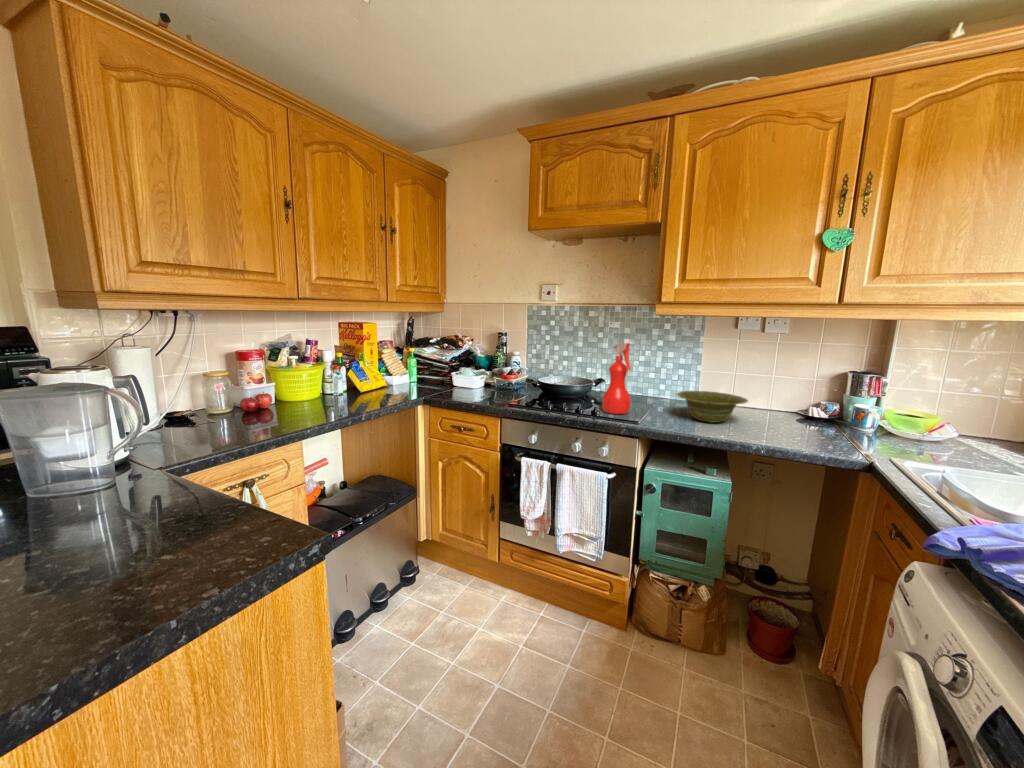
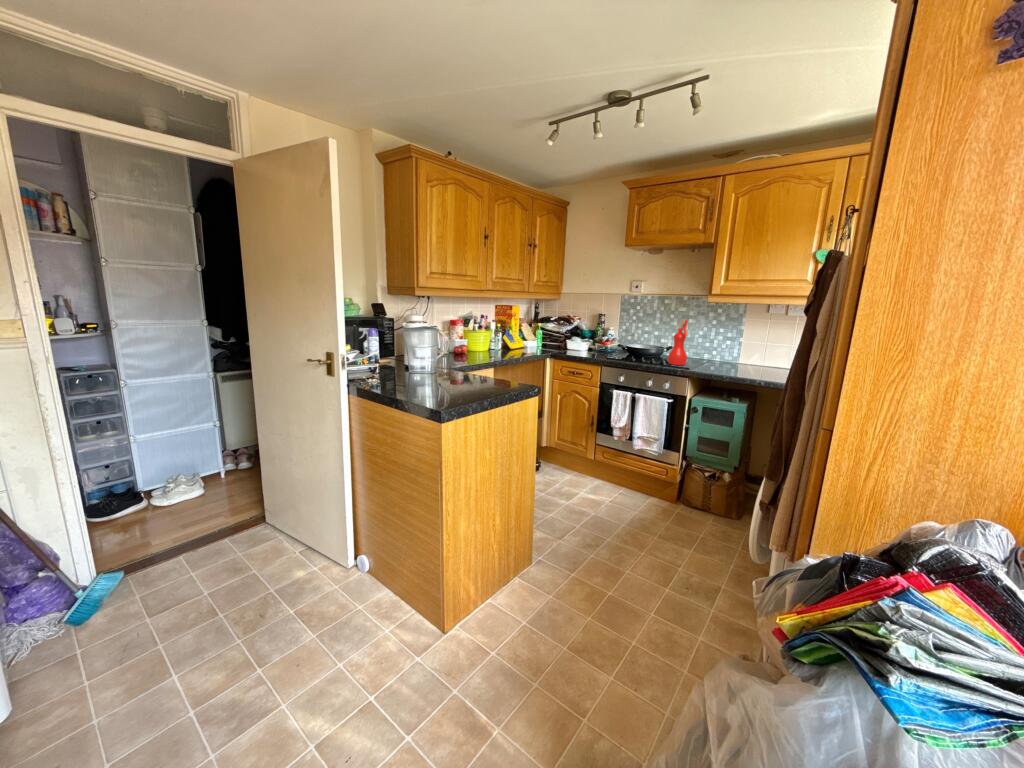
dish: present [676,391,748,423] -> none [717,353,765,372]

